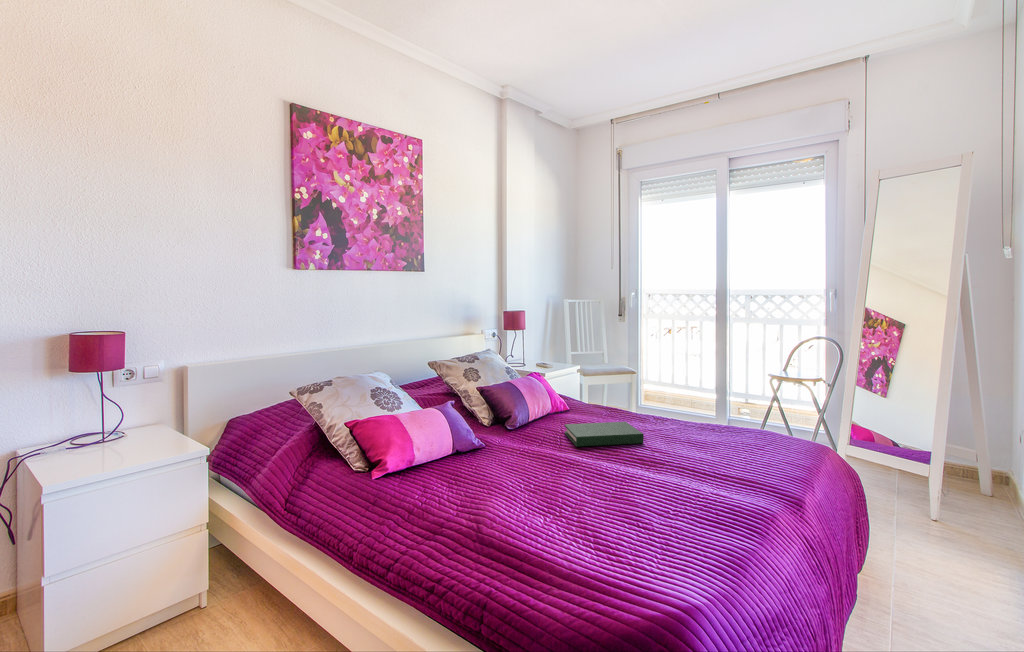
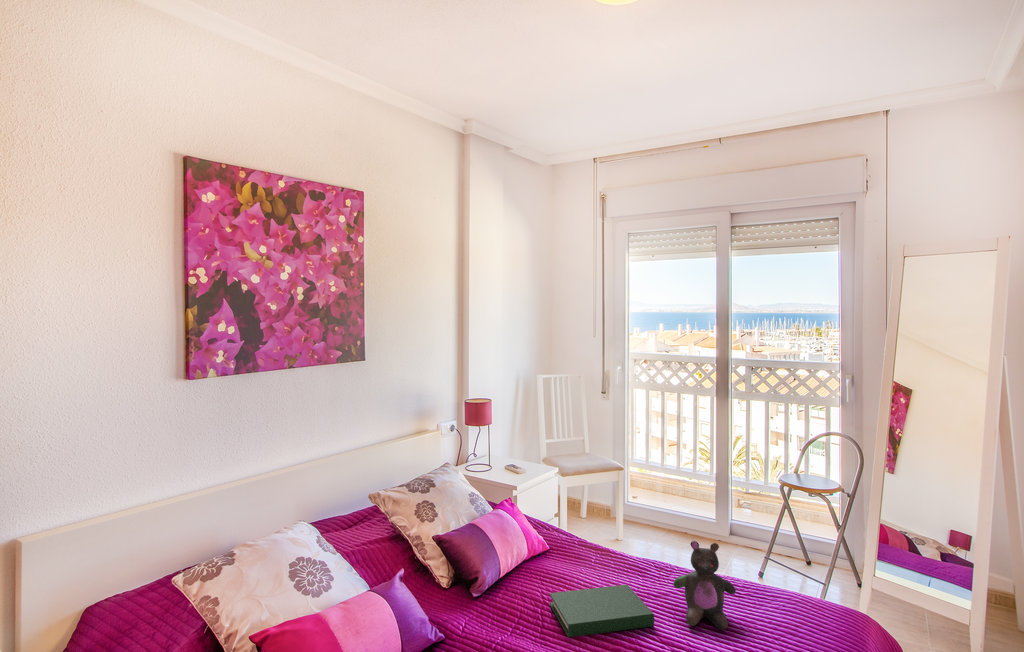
stuffed bear: none [661,383,710,445] -> present [673,541,736,630]

